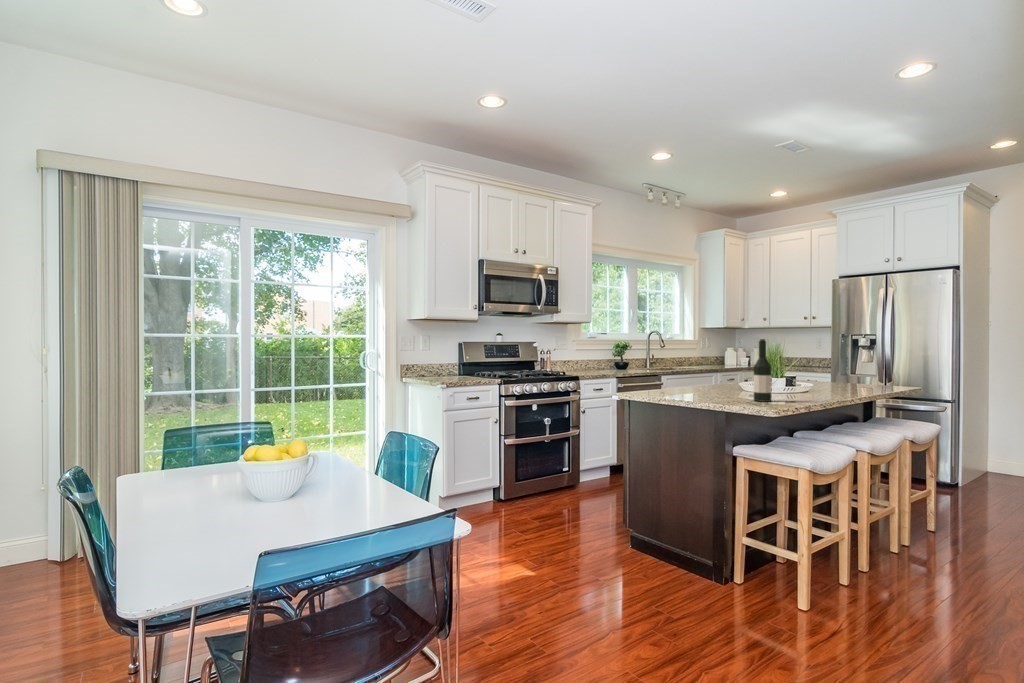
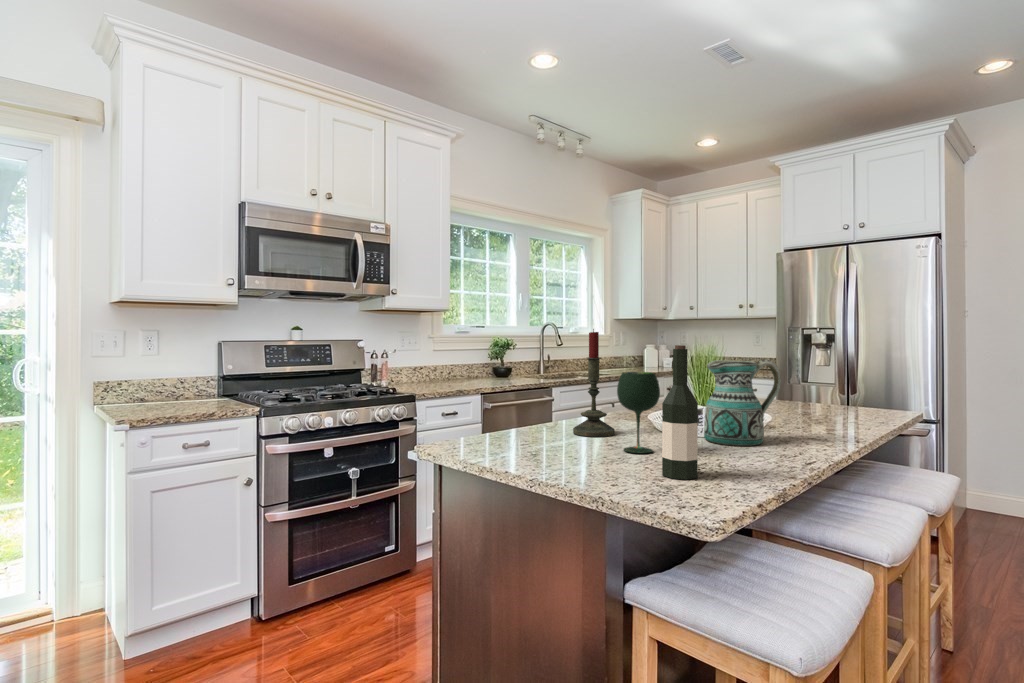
candle: none [697,332,722,392] -> present [573,329,615,437]
ceramic pitcher: none [775,349,819,395] -> present [704,360,781,446]
wine glass: none [727,355,750,396] -> present [617,372,660,453]

